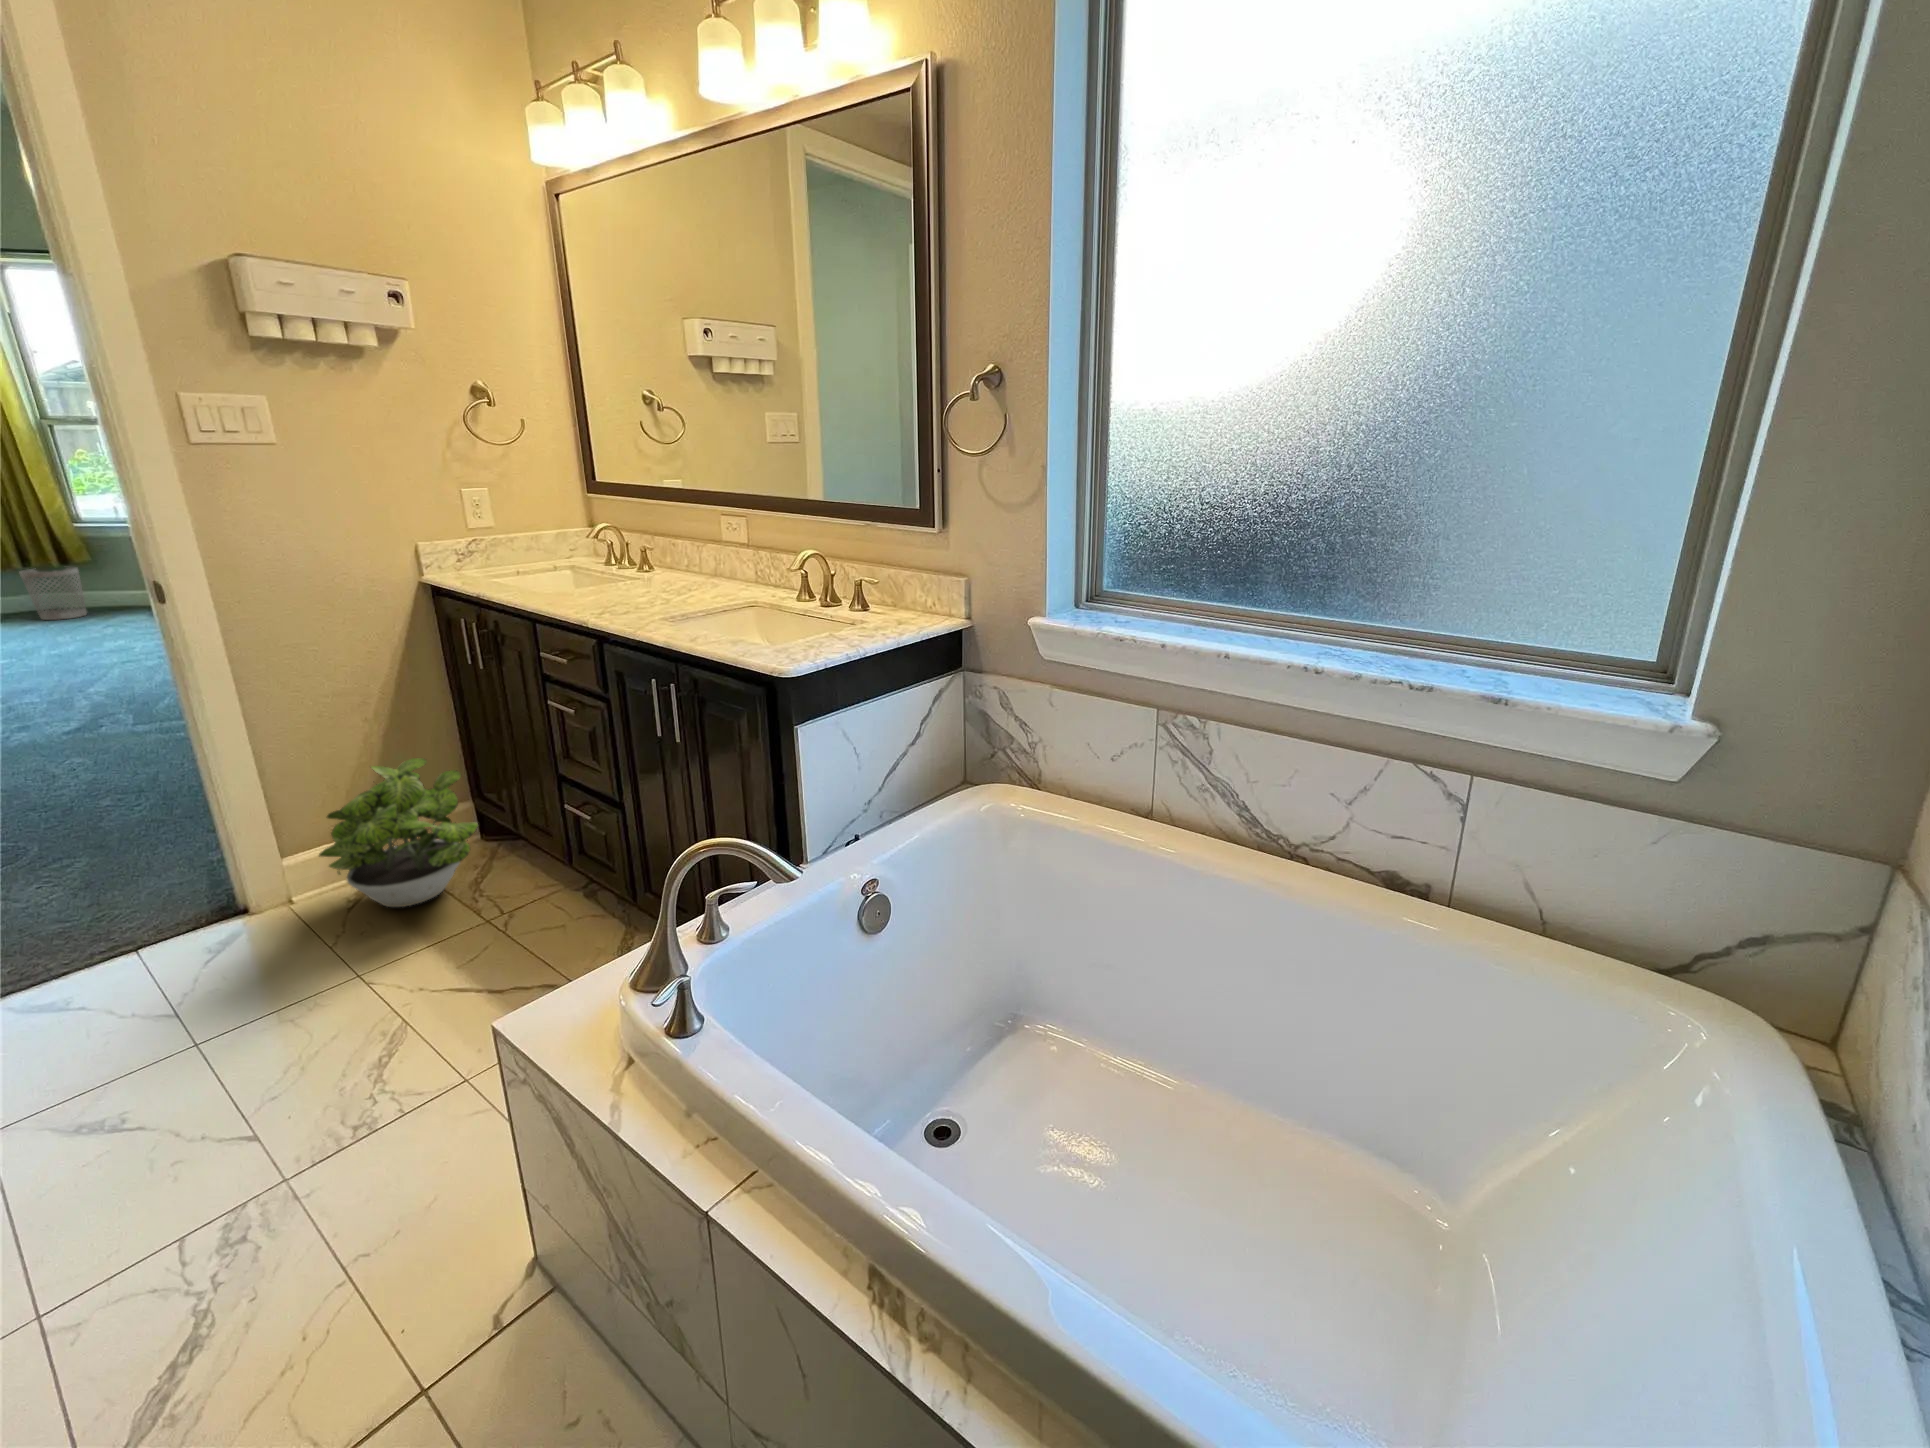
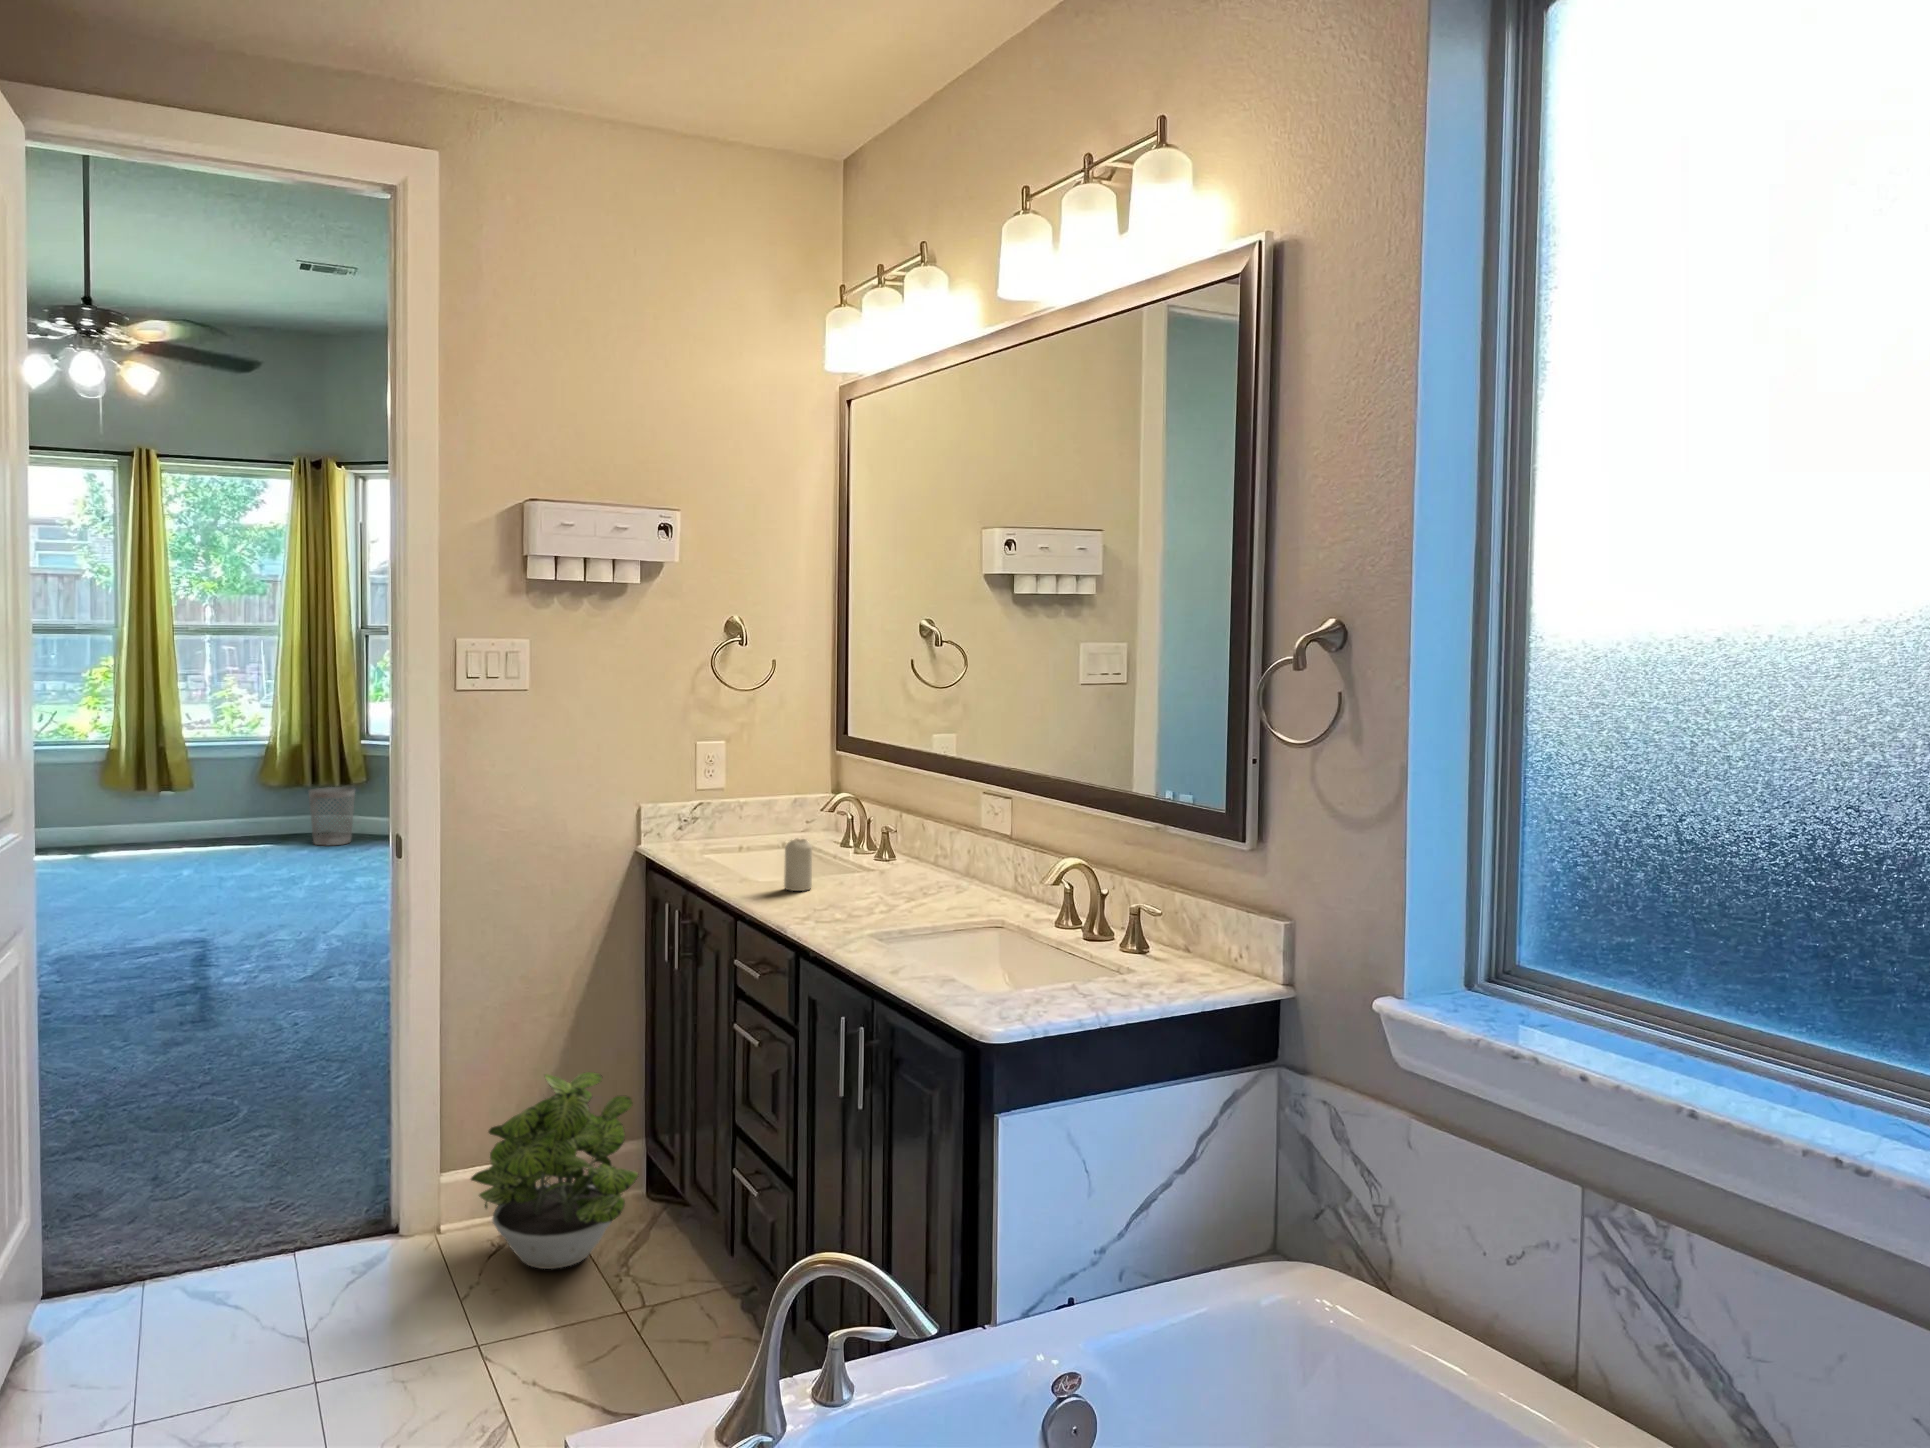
candle: none [566,558,594,598] -> present [784,839,812,891]

